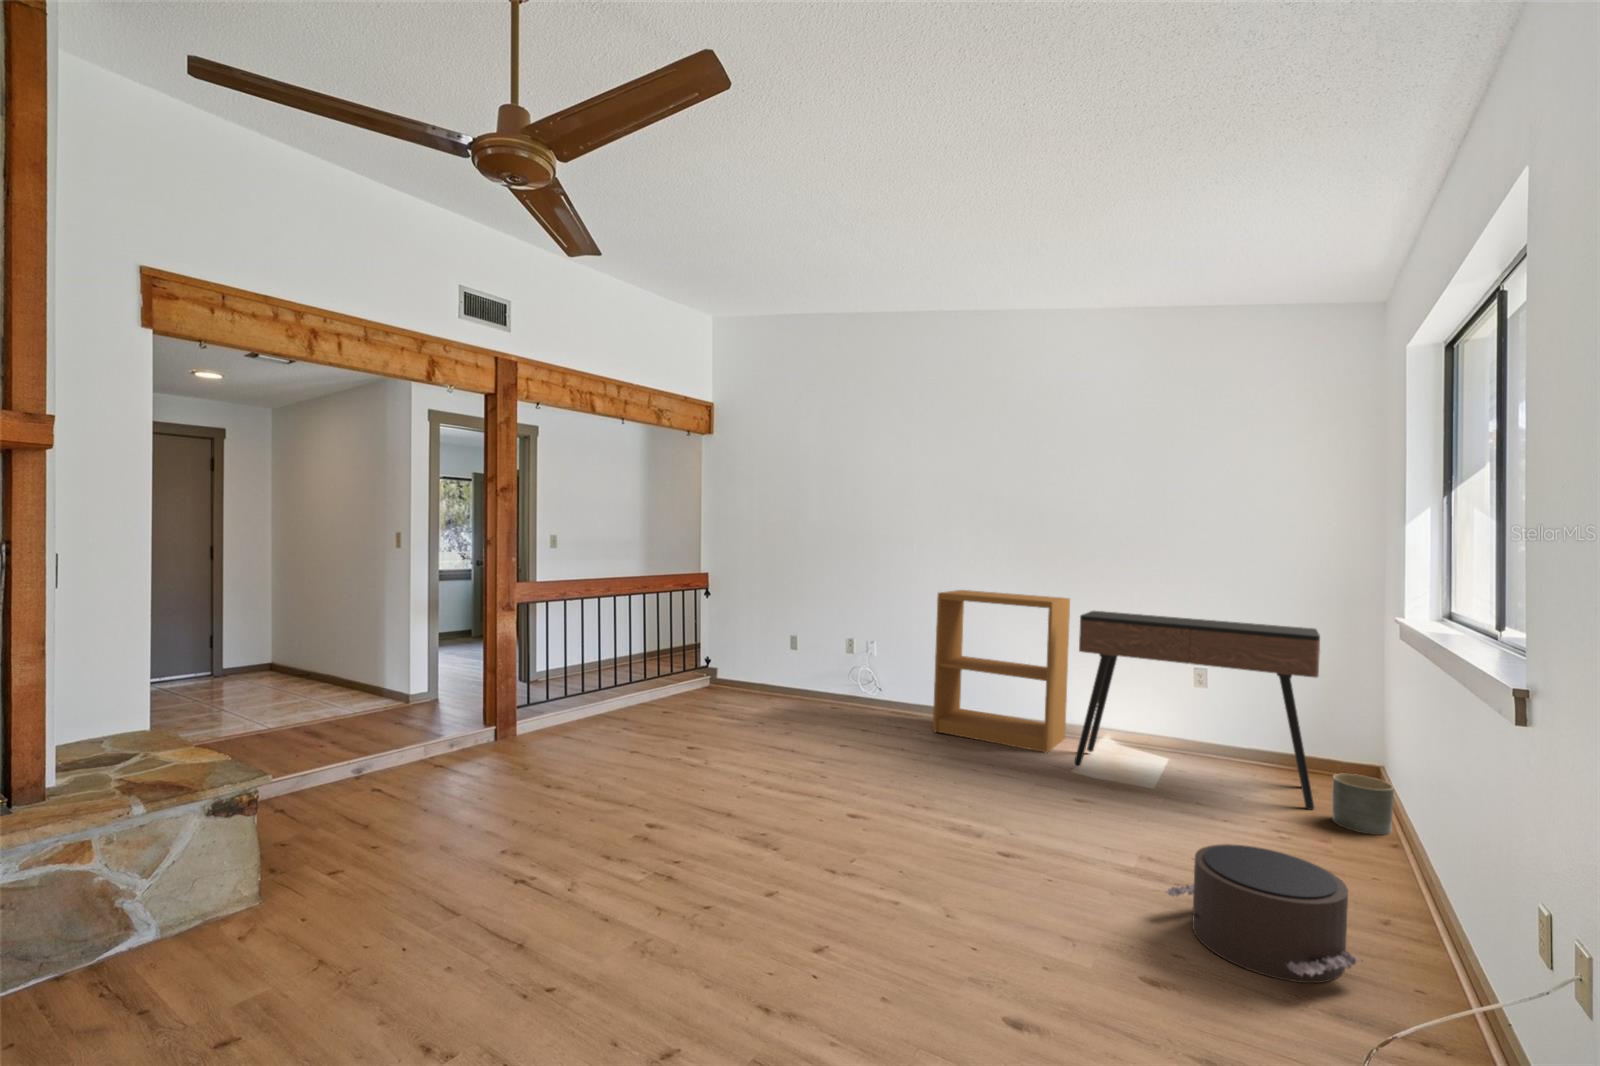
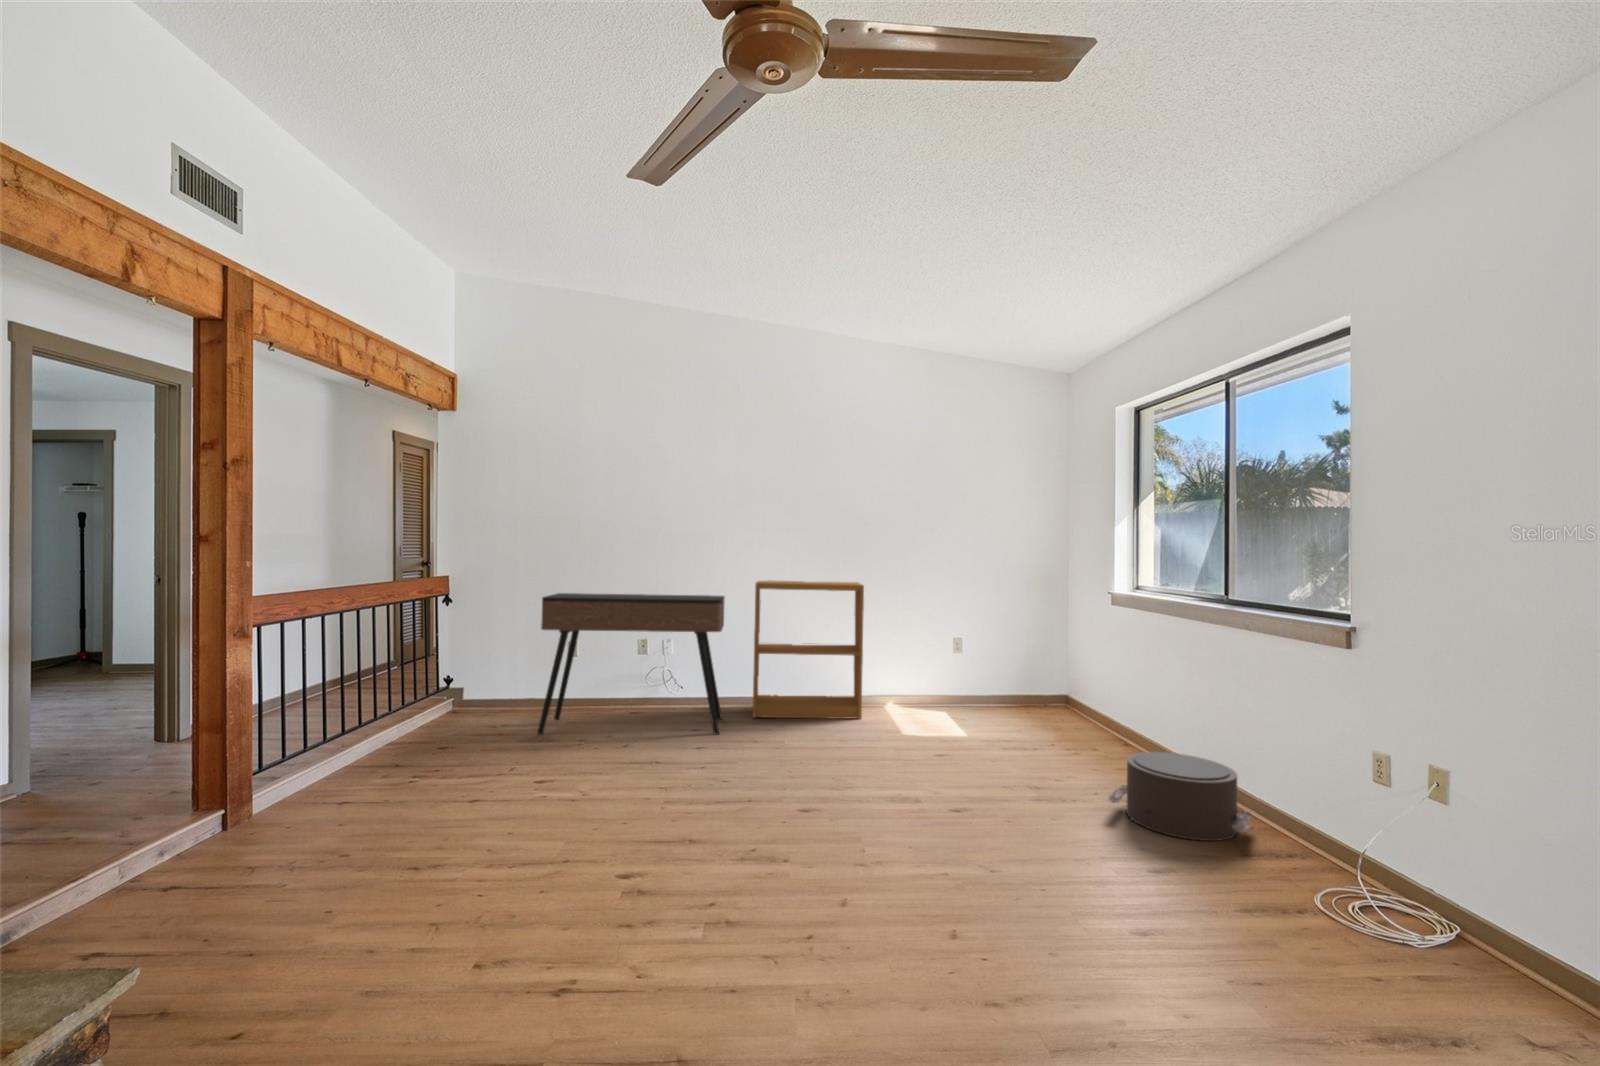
console table: present [1074,611,1320,810] -> present [538,593,725,735]
planter: present [1332,774,1394,835] -> none [1082,695,1120,735]

